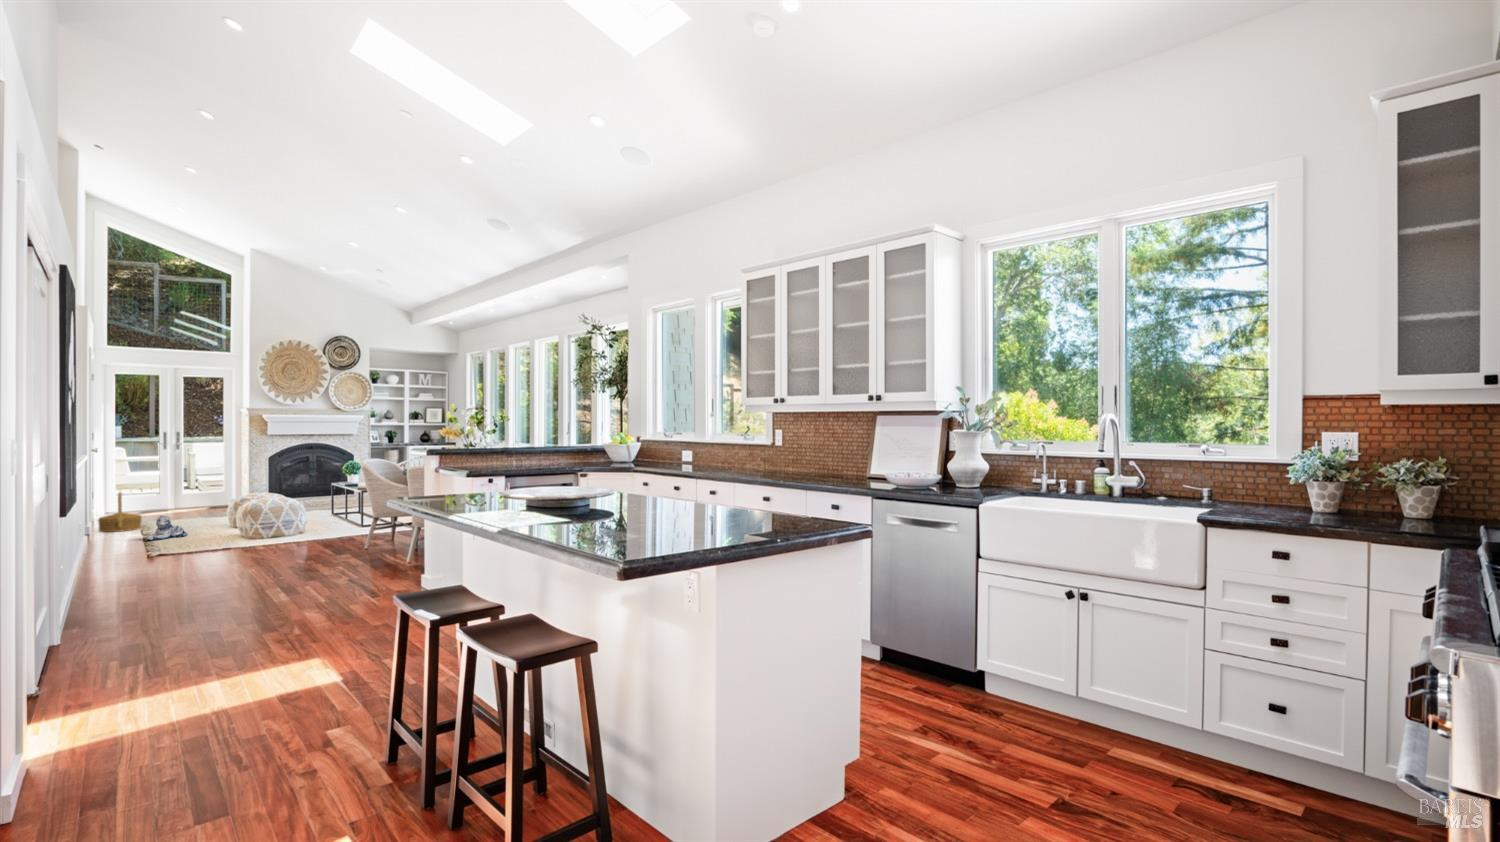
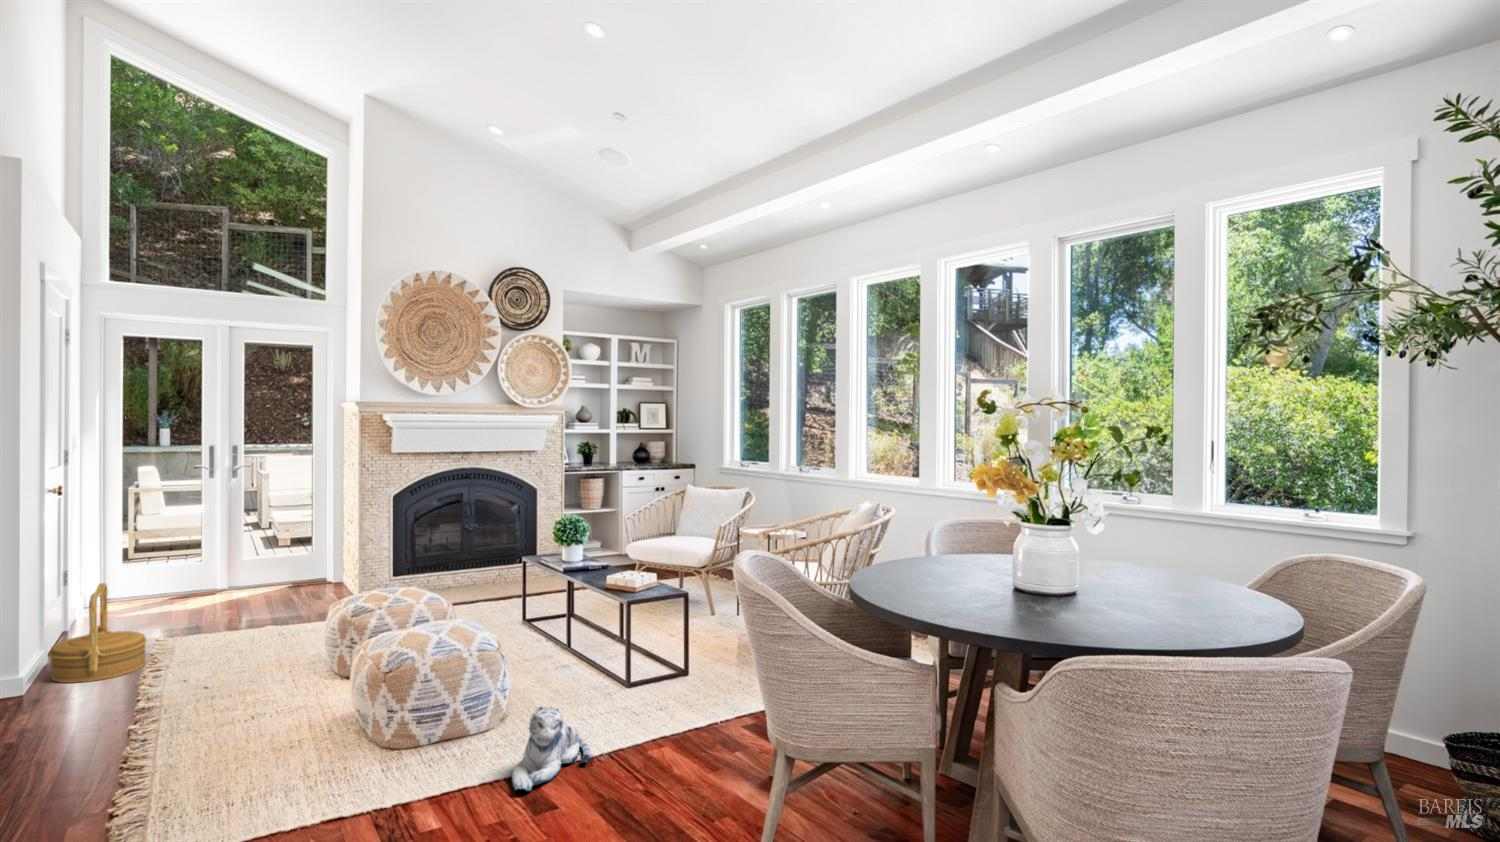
plush toy: present [146,516,188,540] -> present [512,706,591,790]

